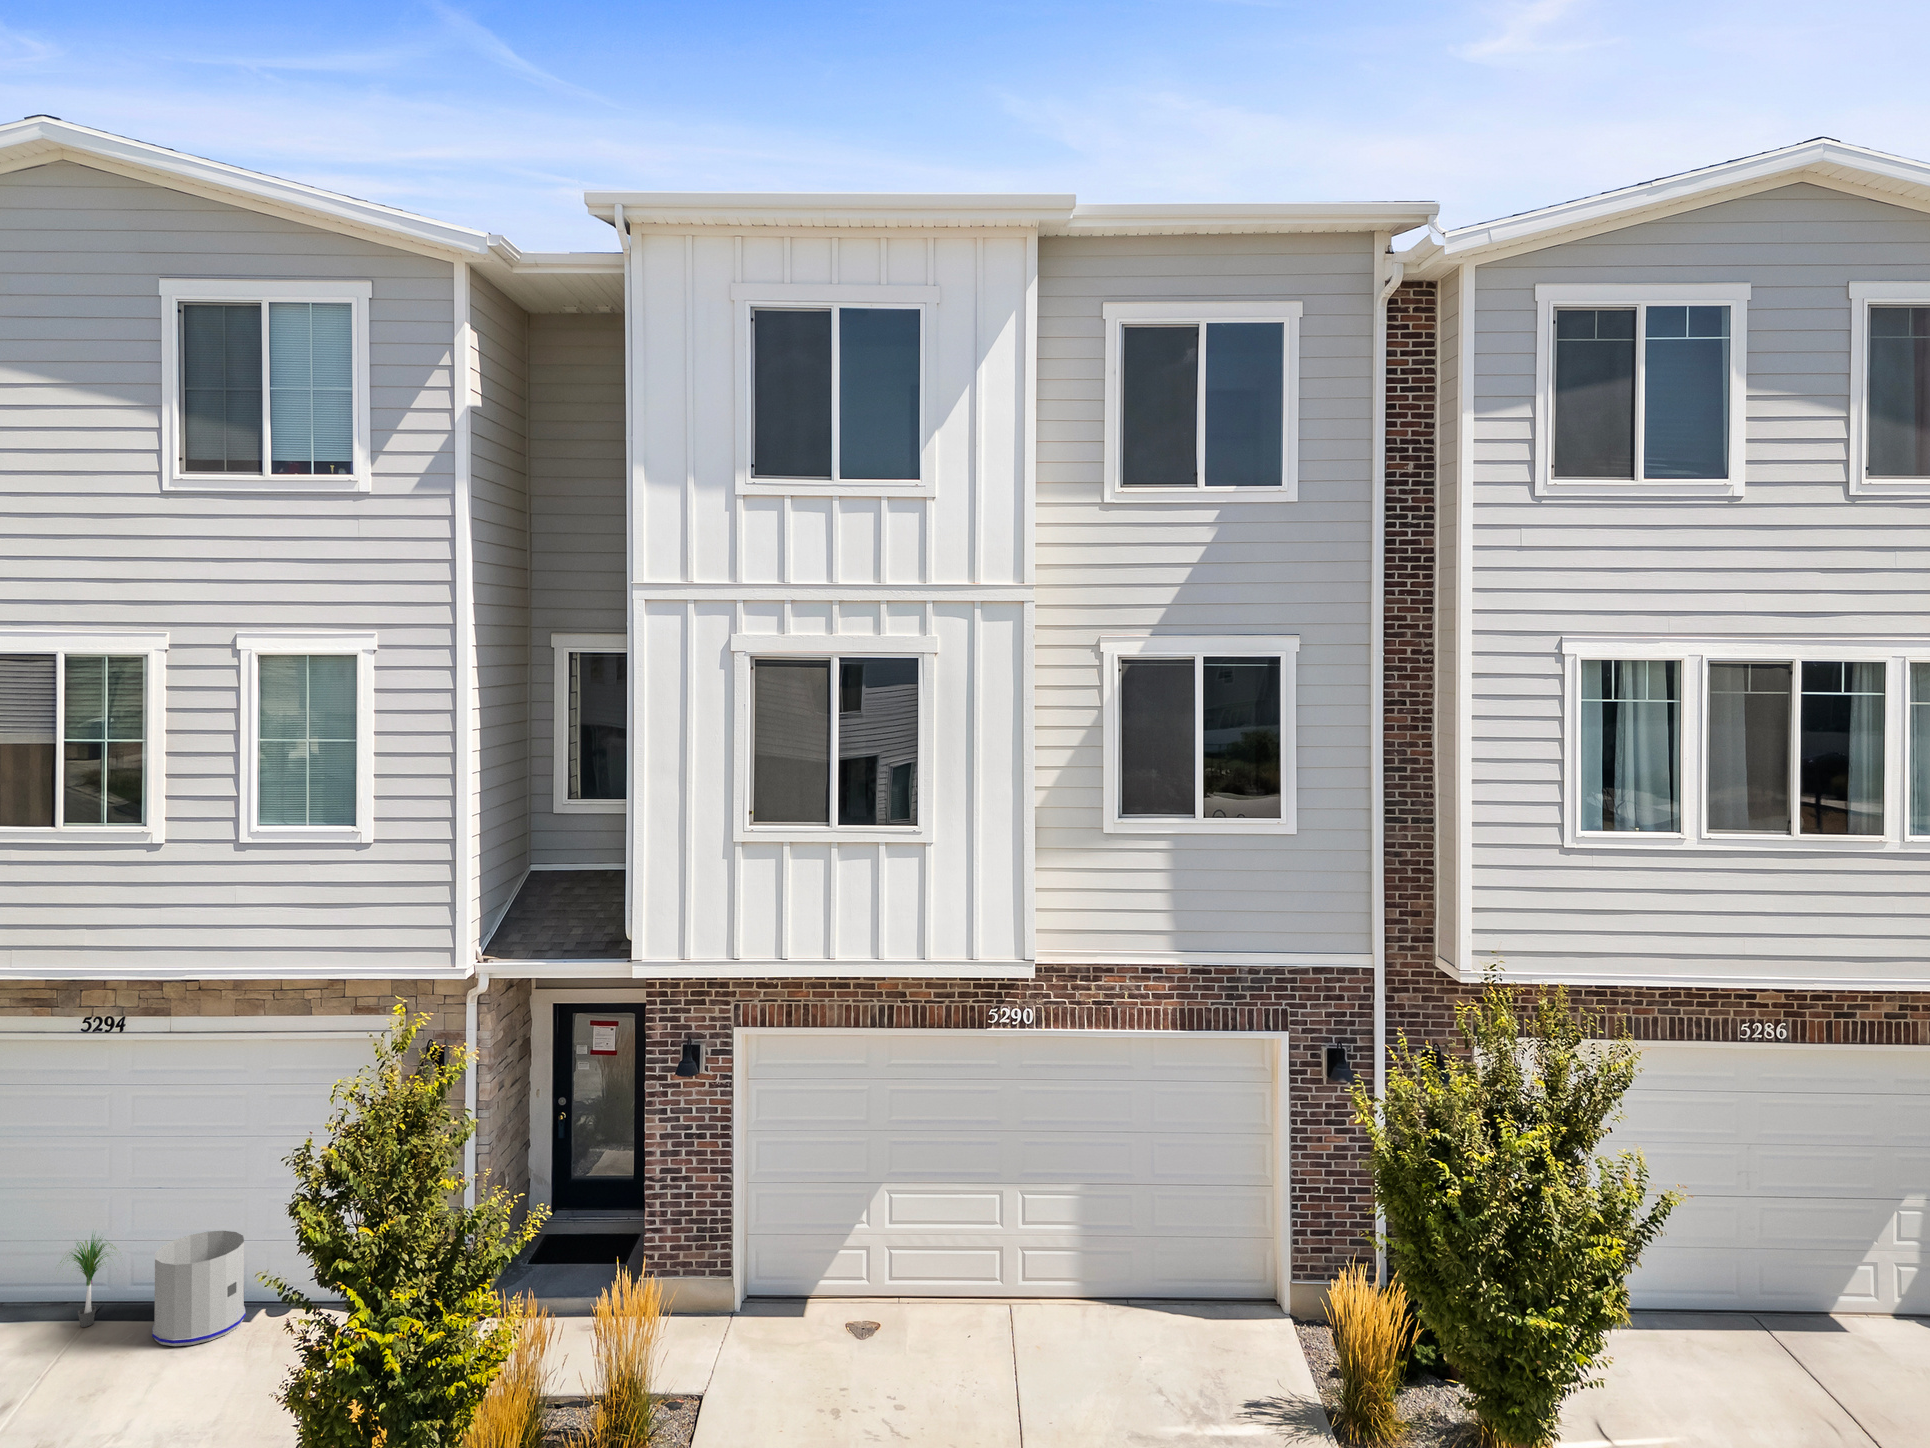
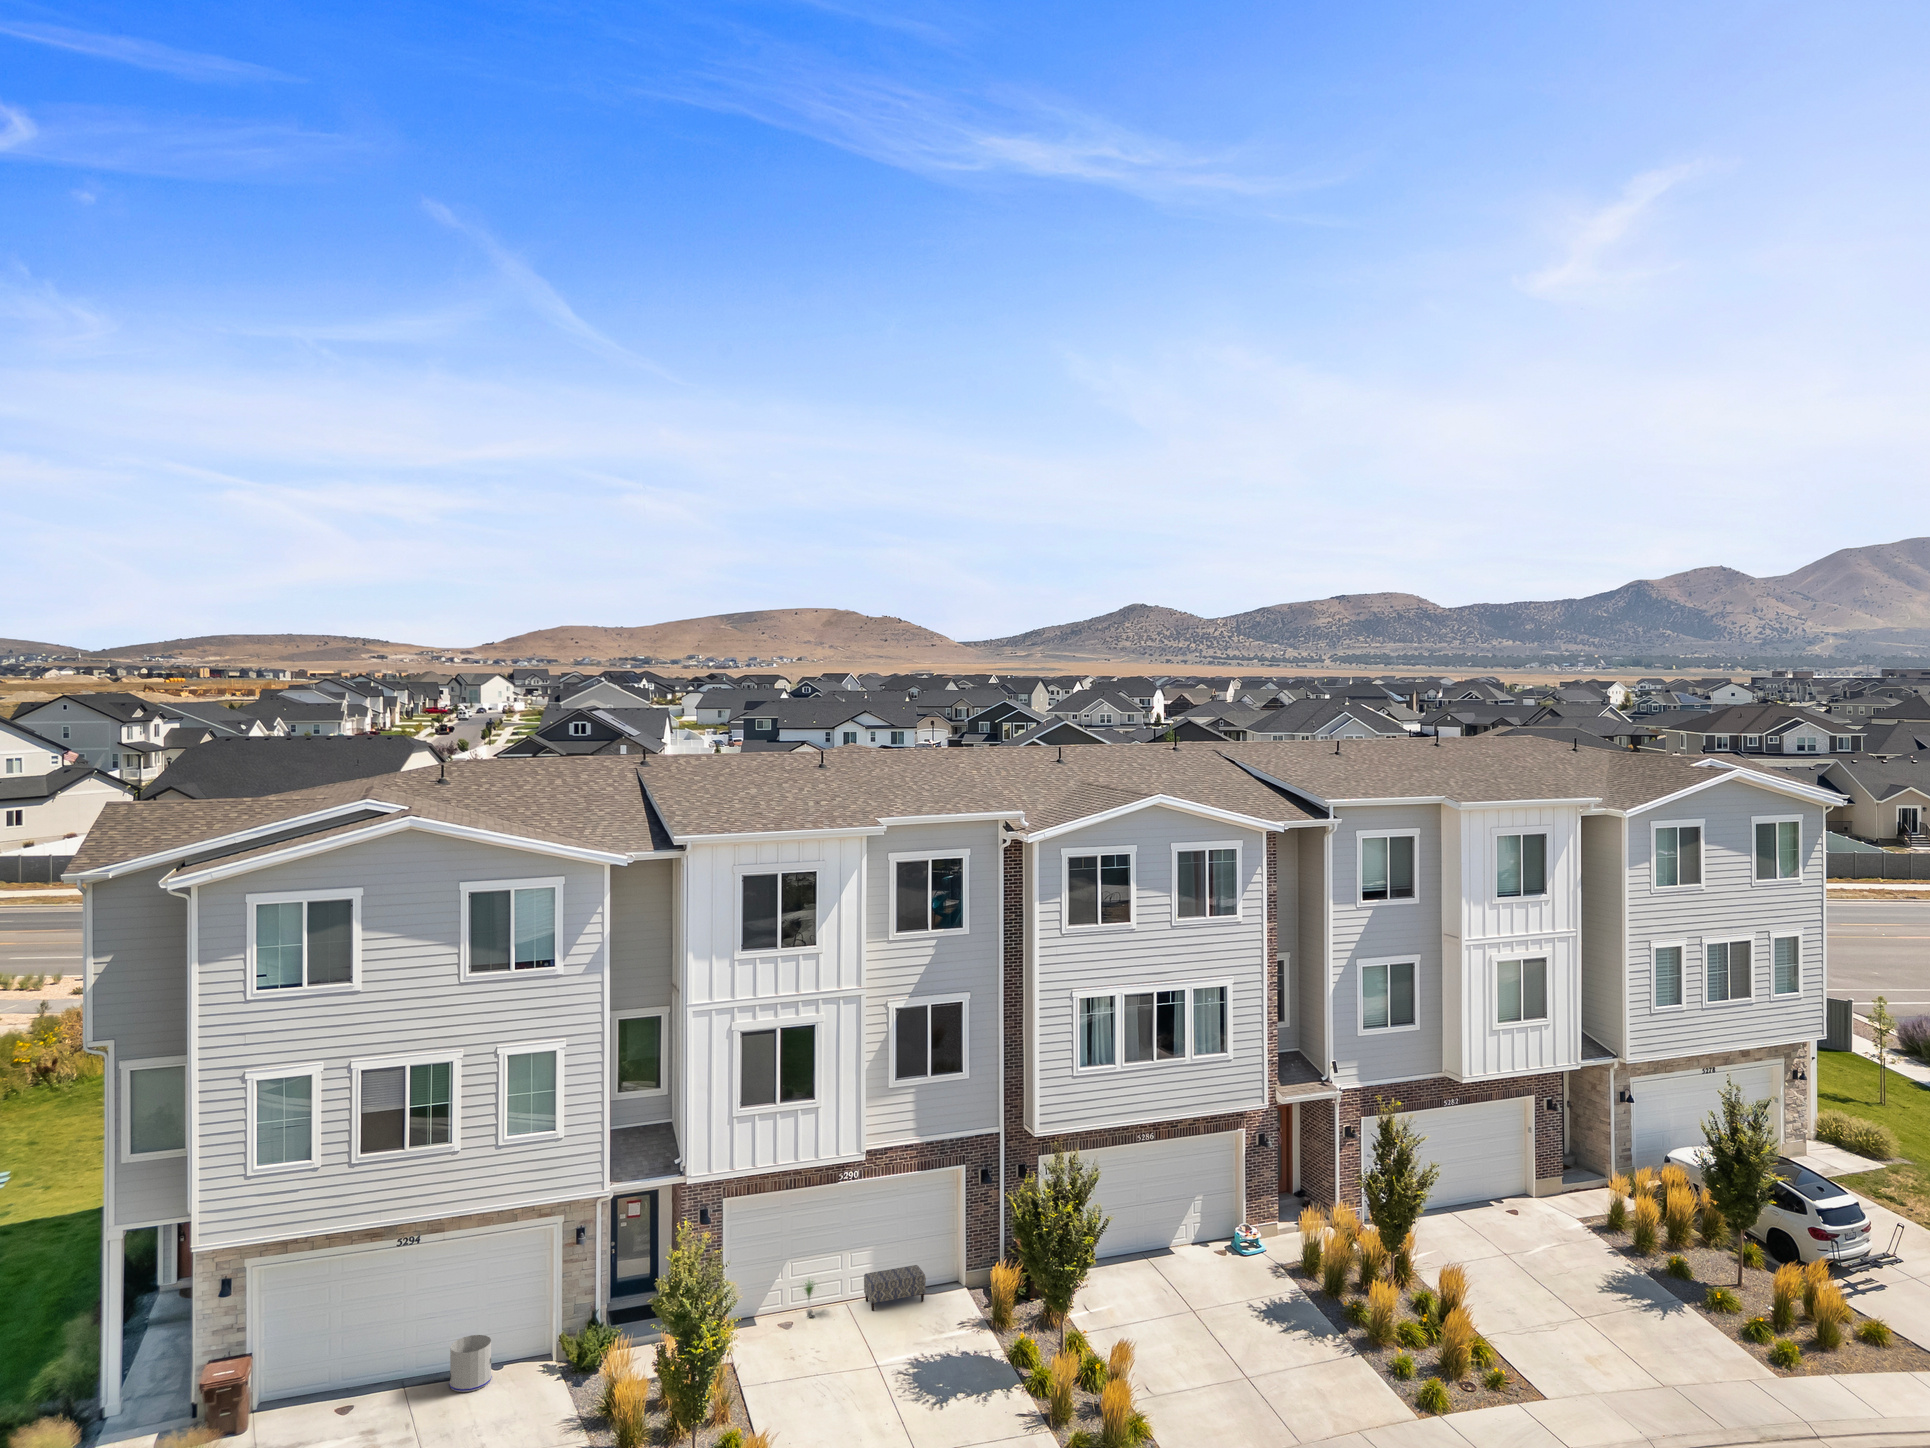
potted plant: present [60,1234,113,1327] -> present [804,1281,815,1318]
bench: none [1045,1245,1182,1334] -> present [864,1265,926,1311]

